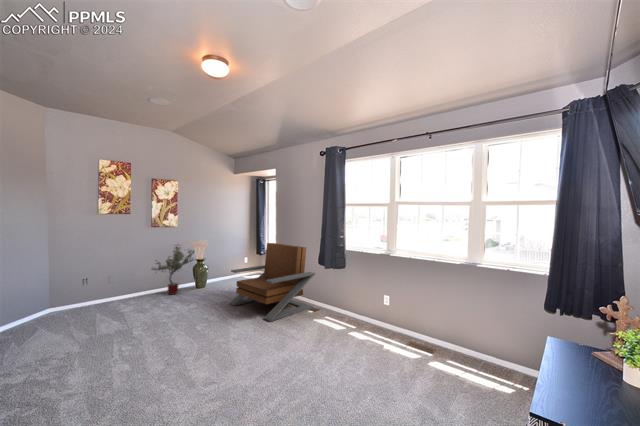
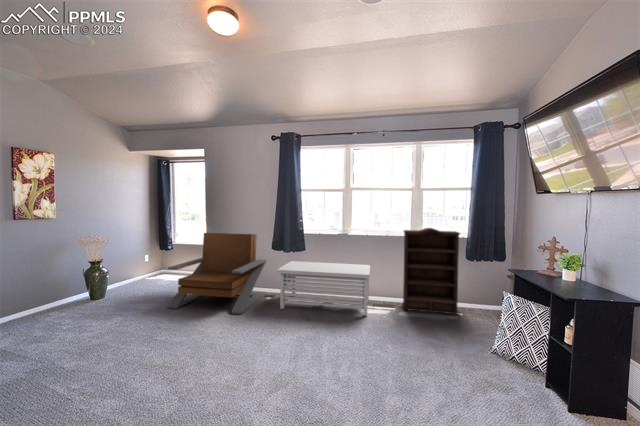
potted tree: present [152,246,194,294] -> none [23,242,90,314]
bookshelf: none [441,255,528,388] -> present [402,228,460,314]
storage bench: none [306,278,412,354] -> present [277,261,370,316]

